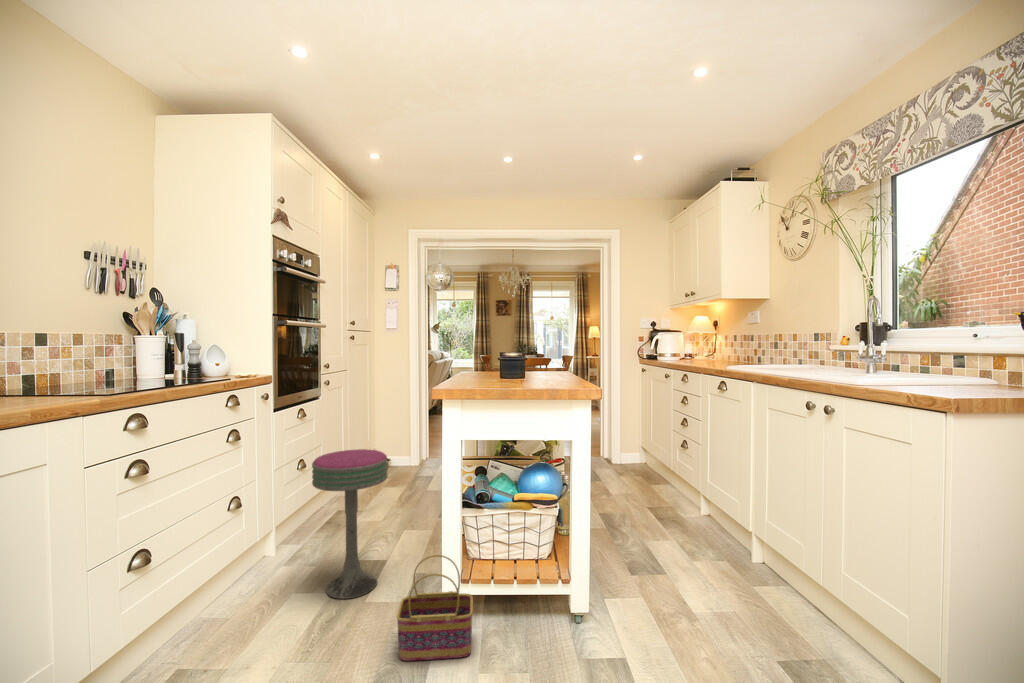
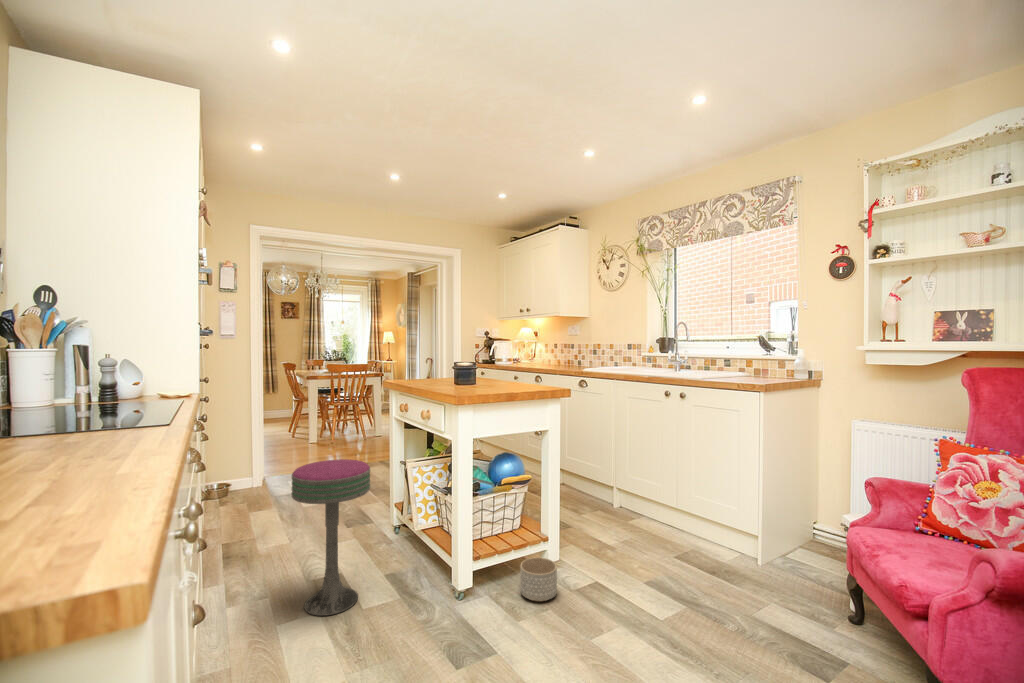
basket: present [397,555,473,661] -> none [434,539,504,636]
planter: none [511,598,556,657] -> present [520,557,557,602]

